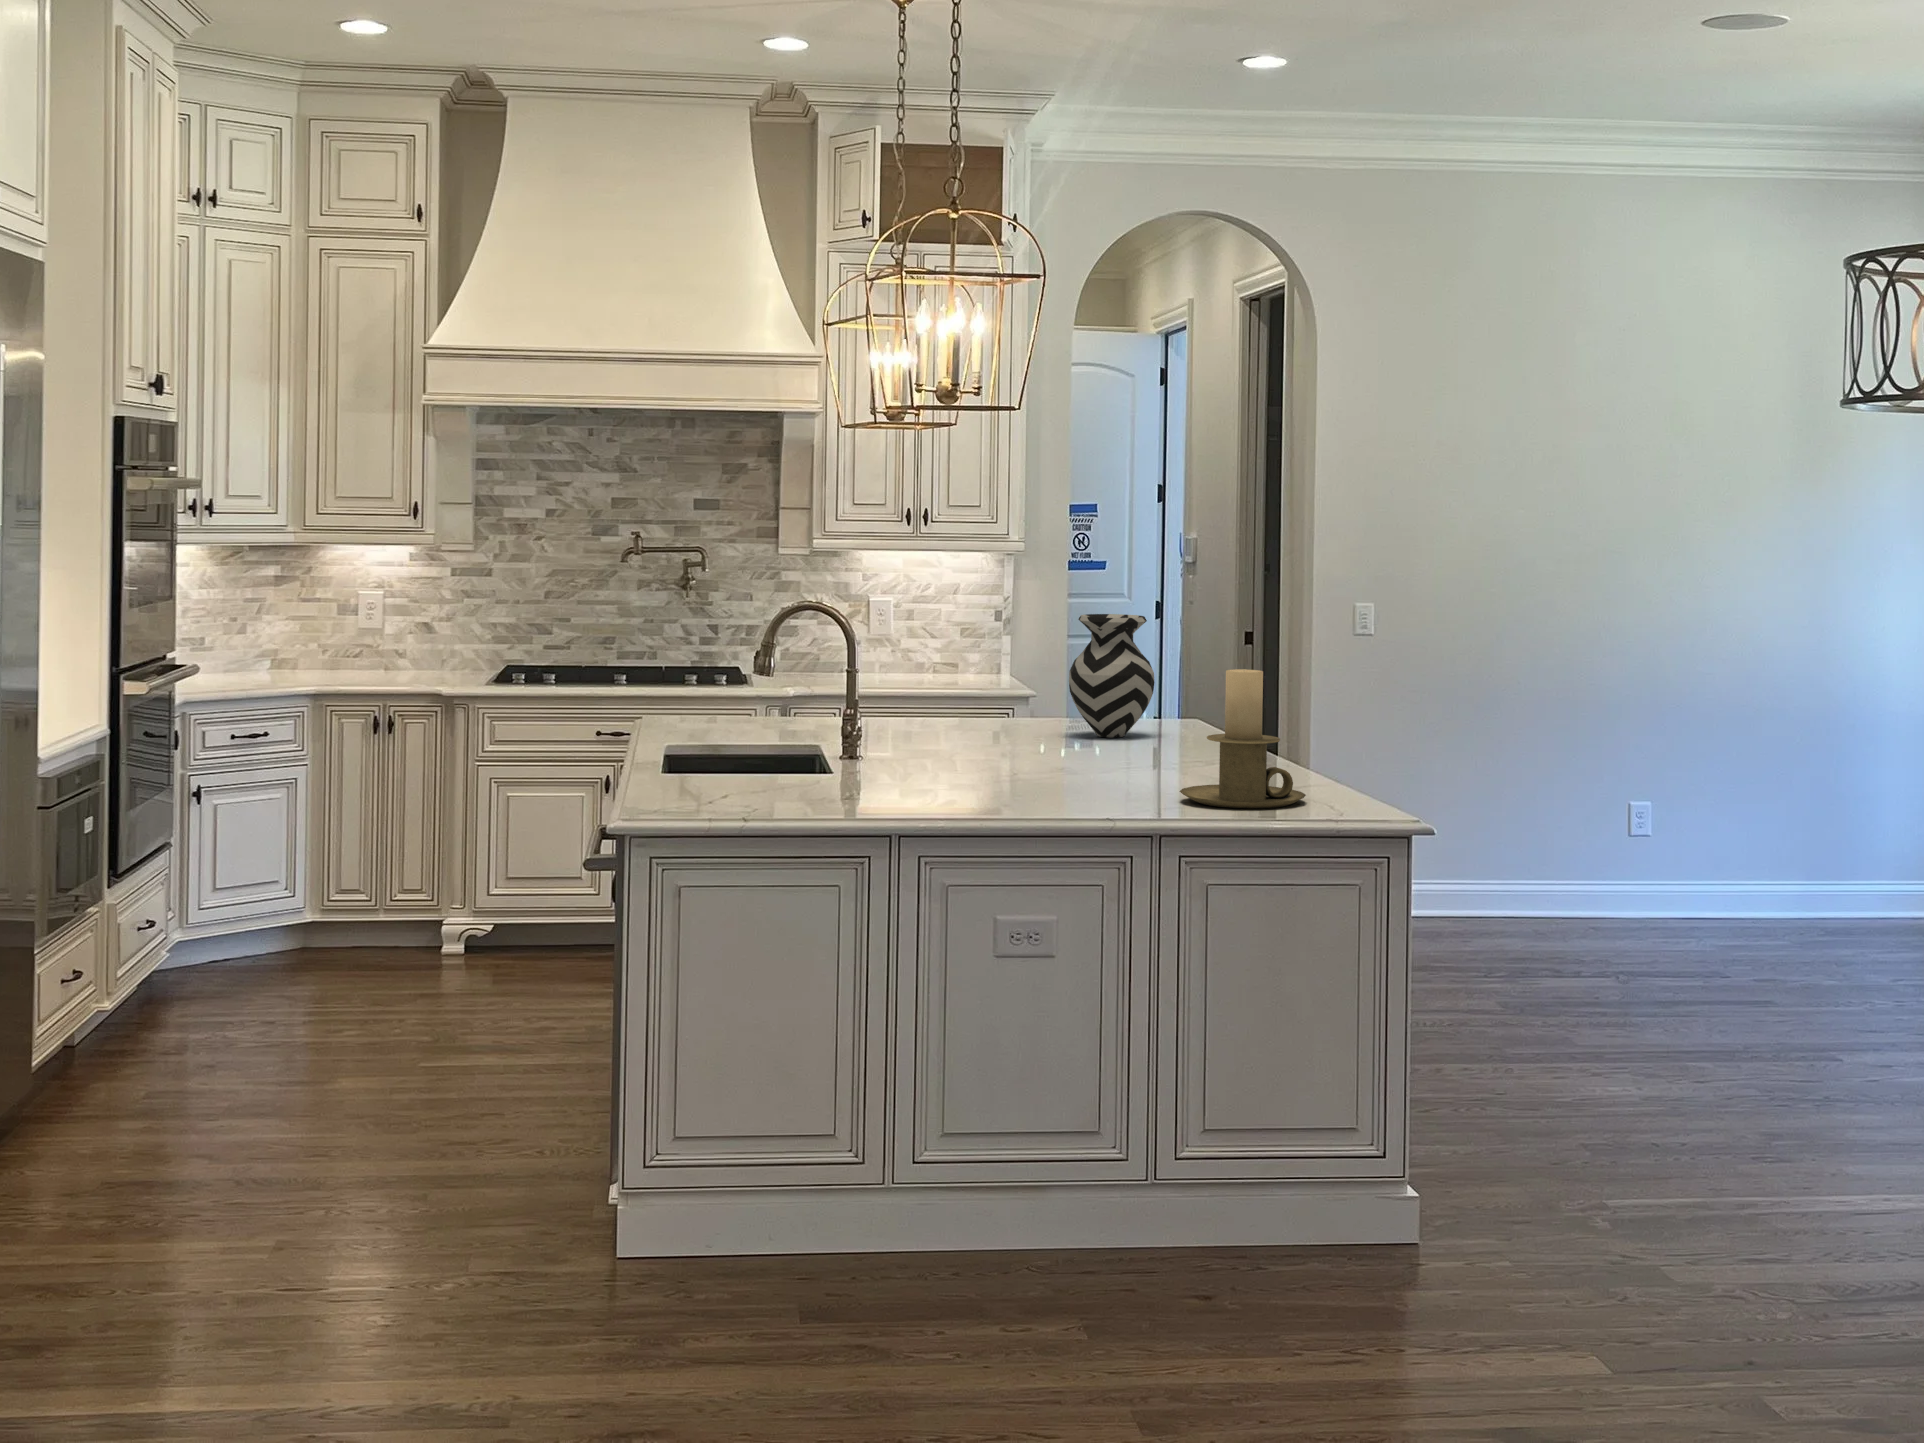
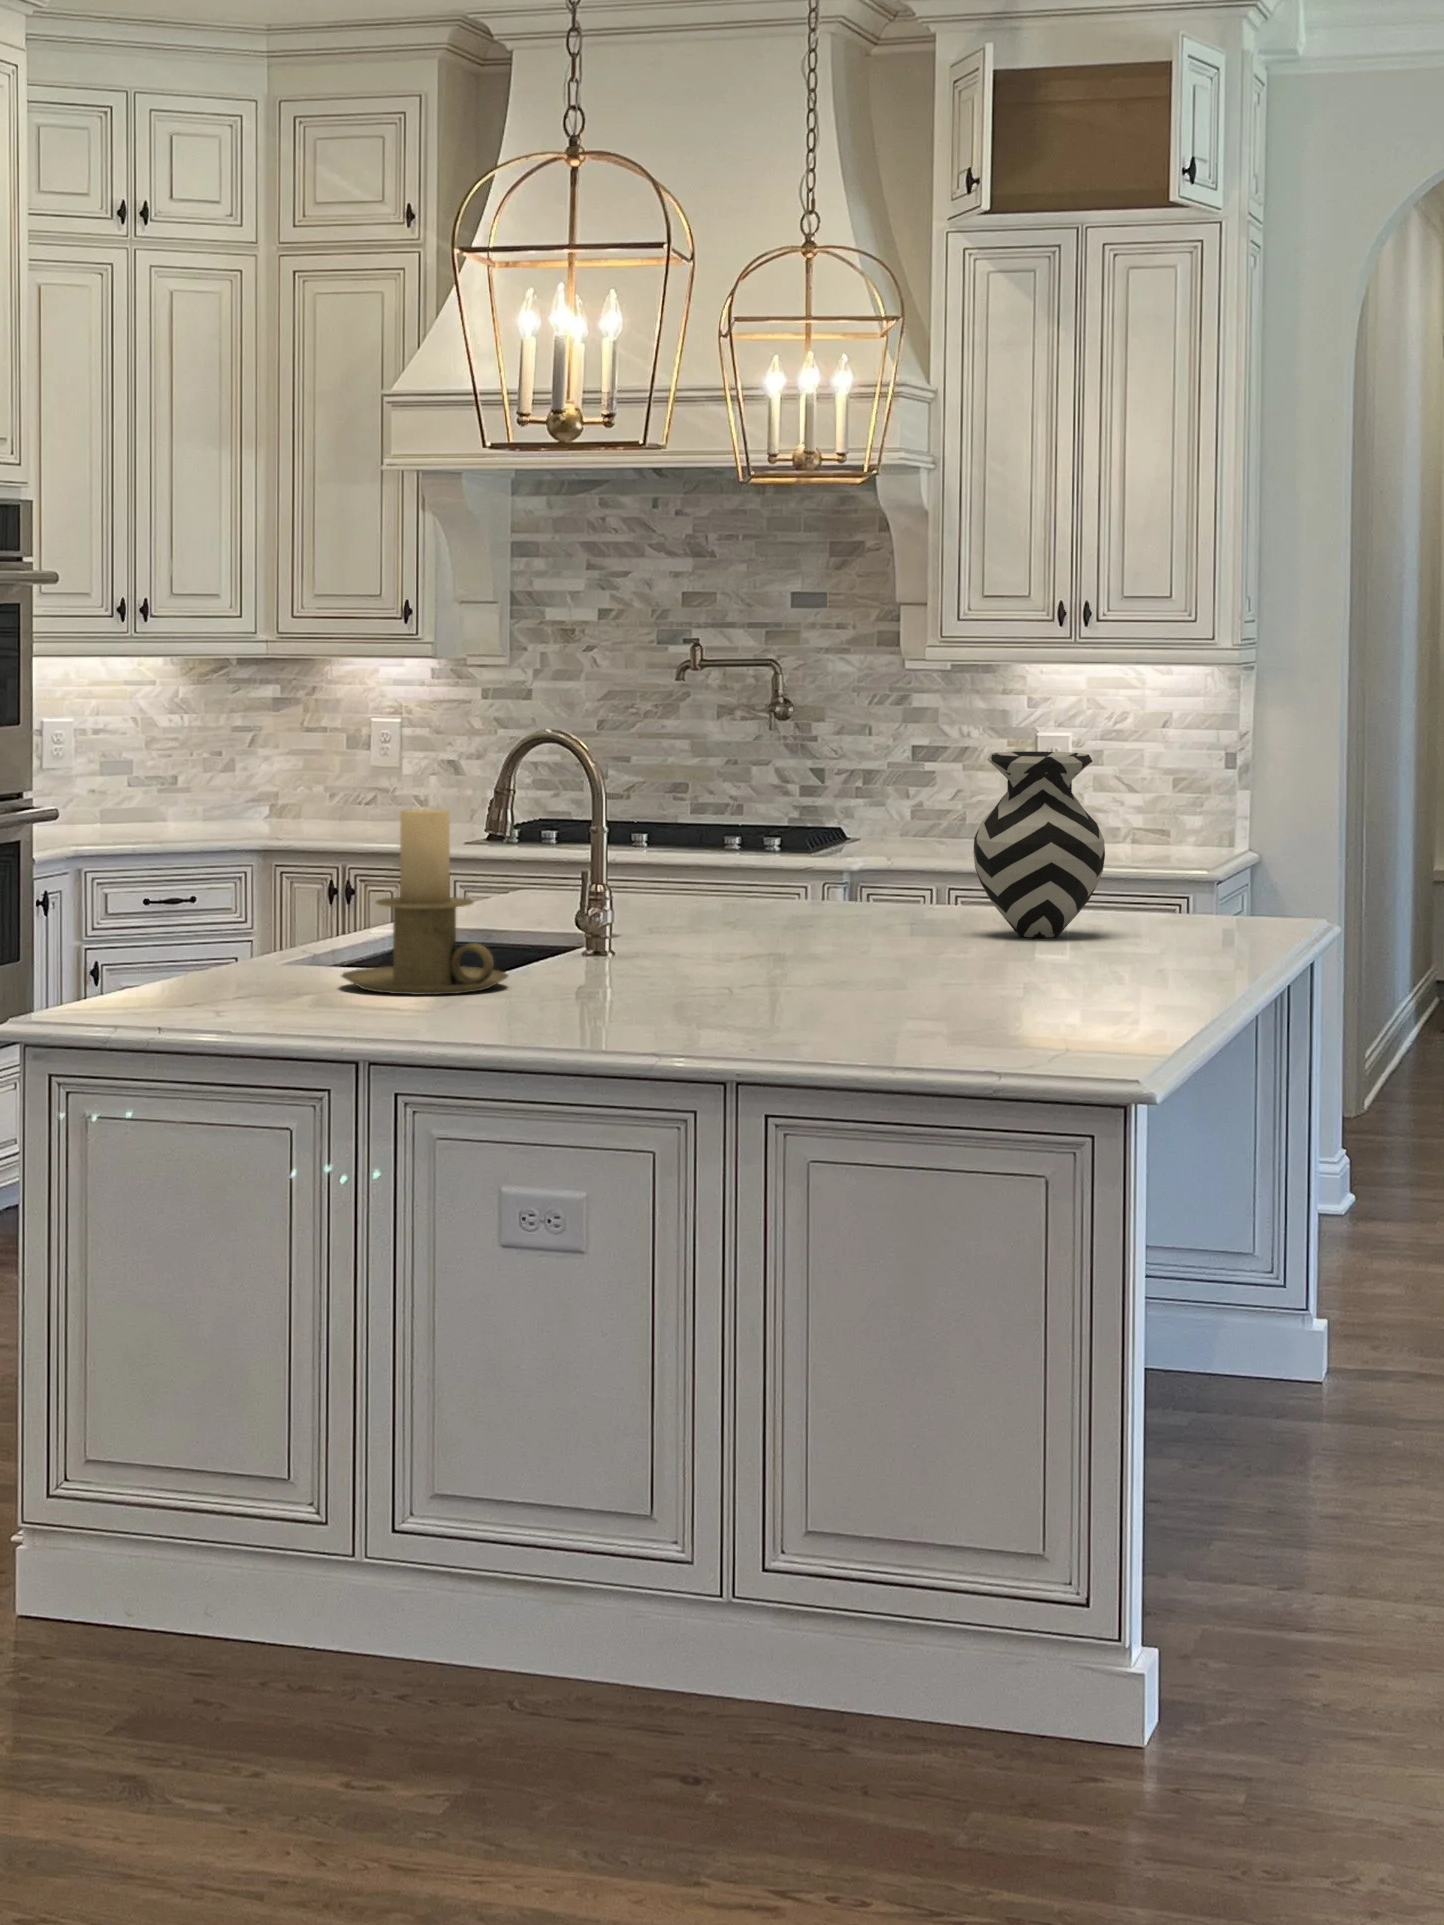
candle holder: present [1180,669,1306,809] -> present [342,809,508,995]

